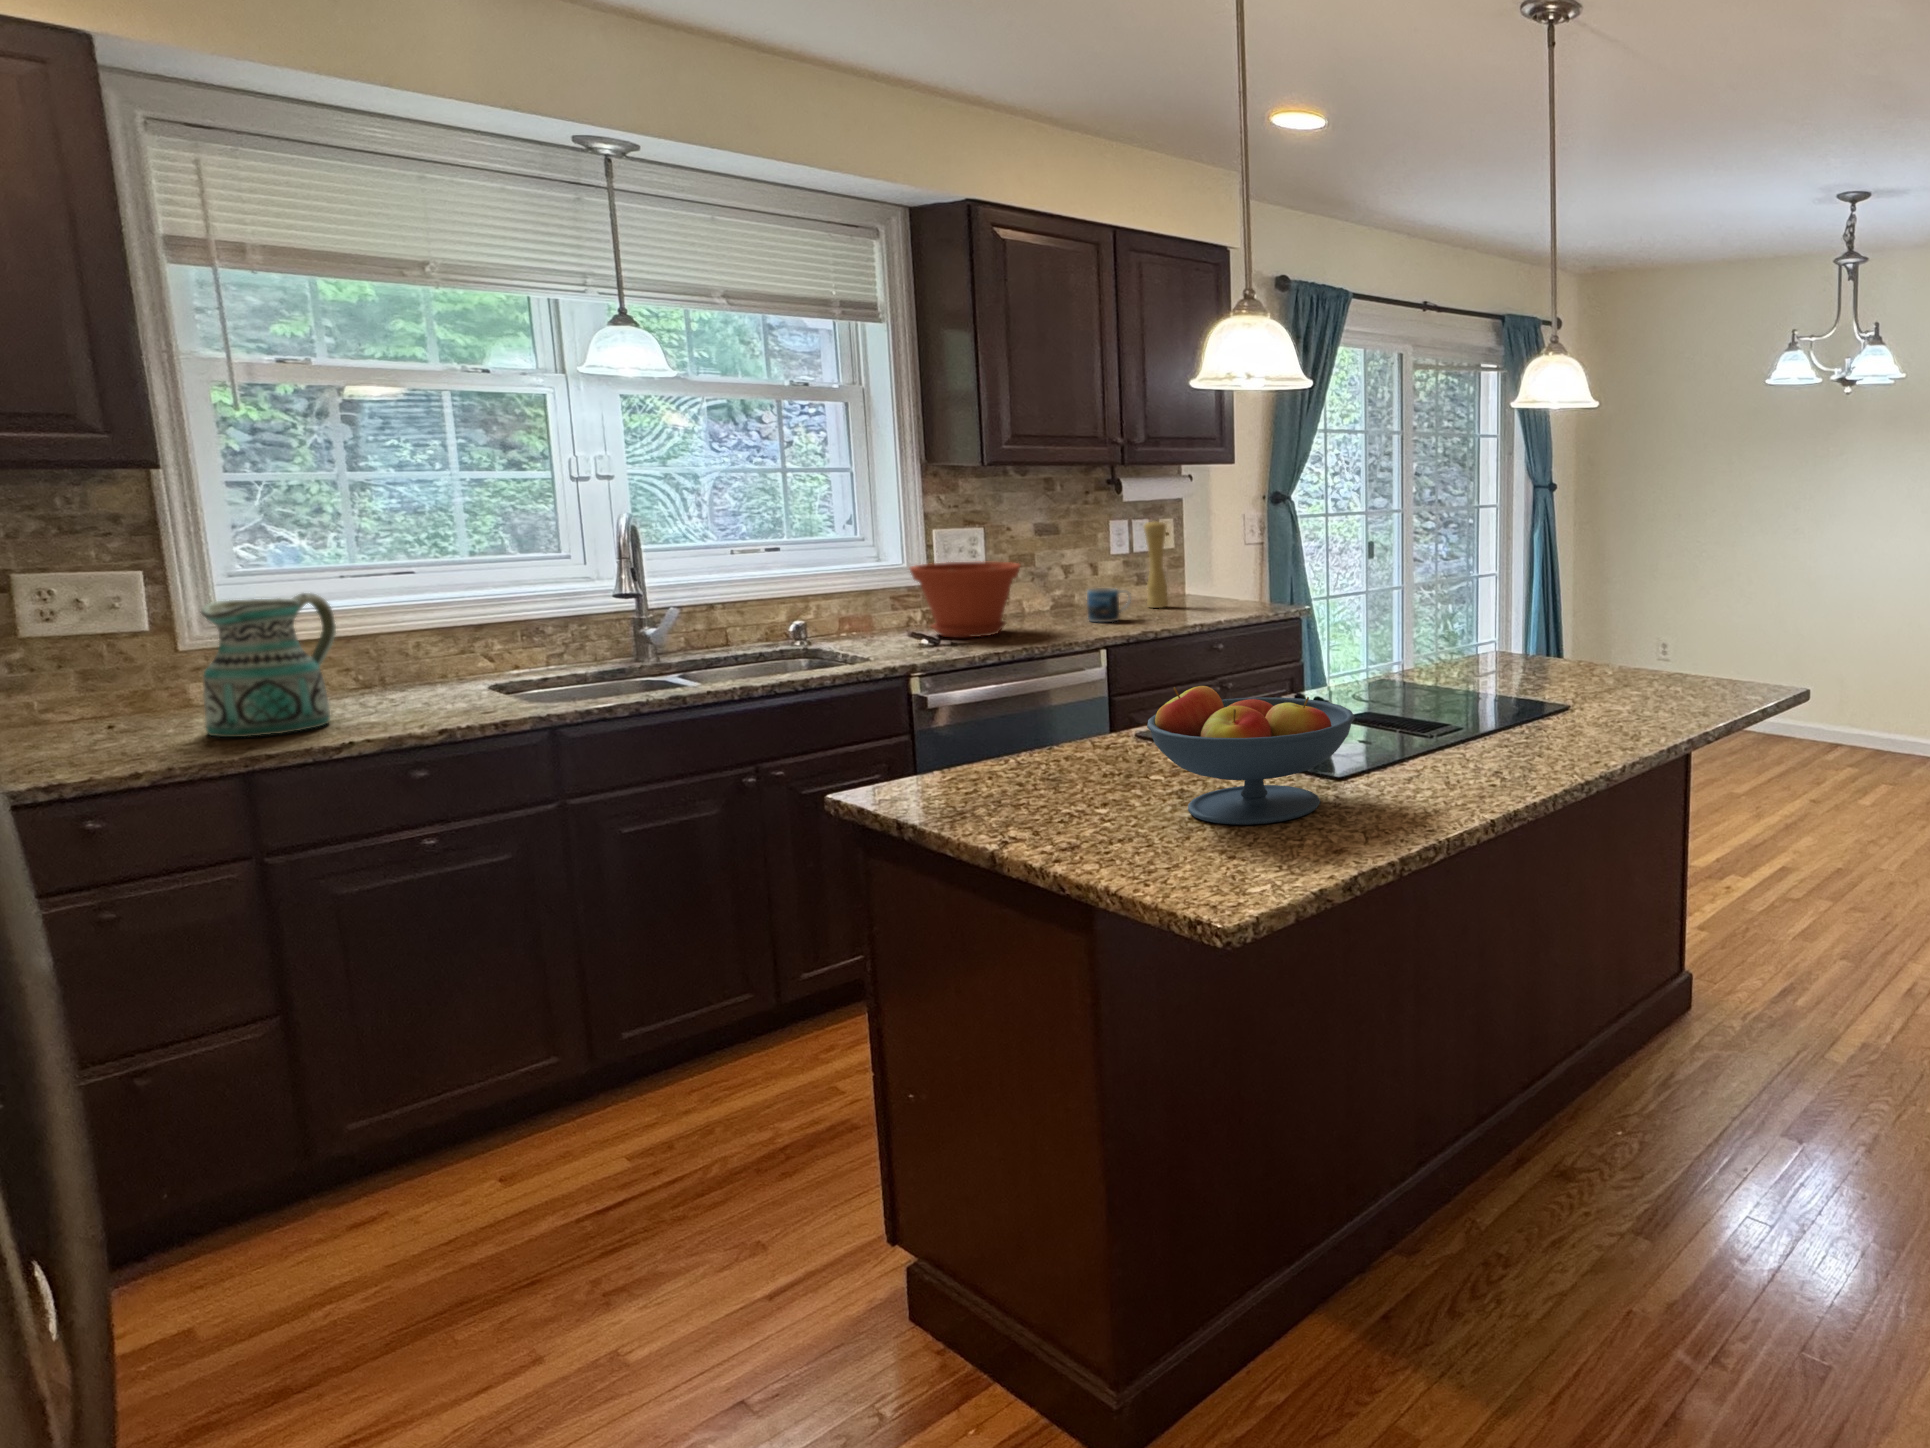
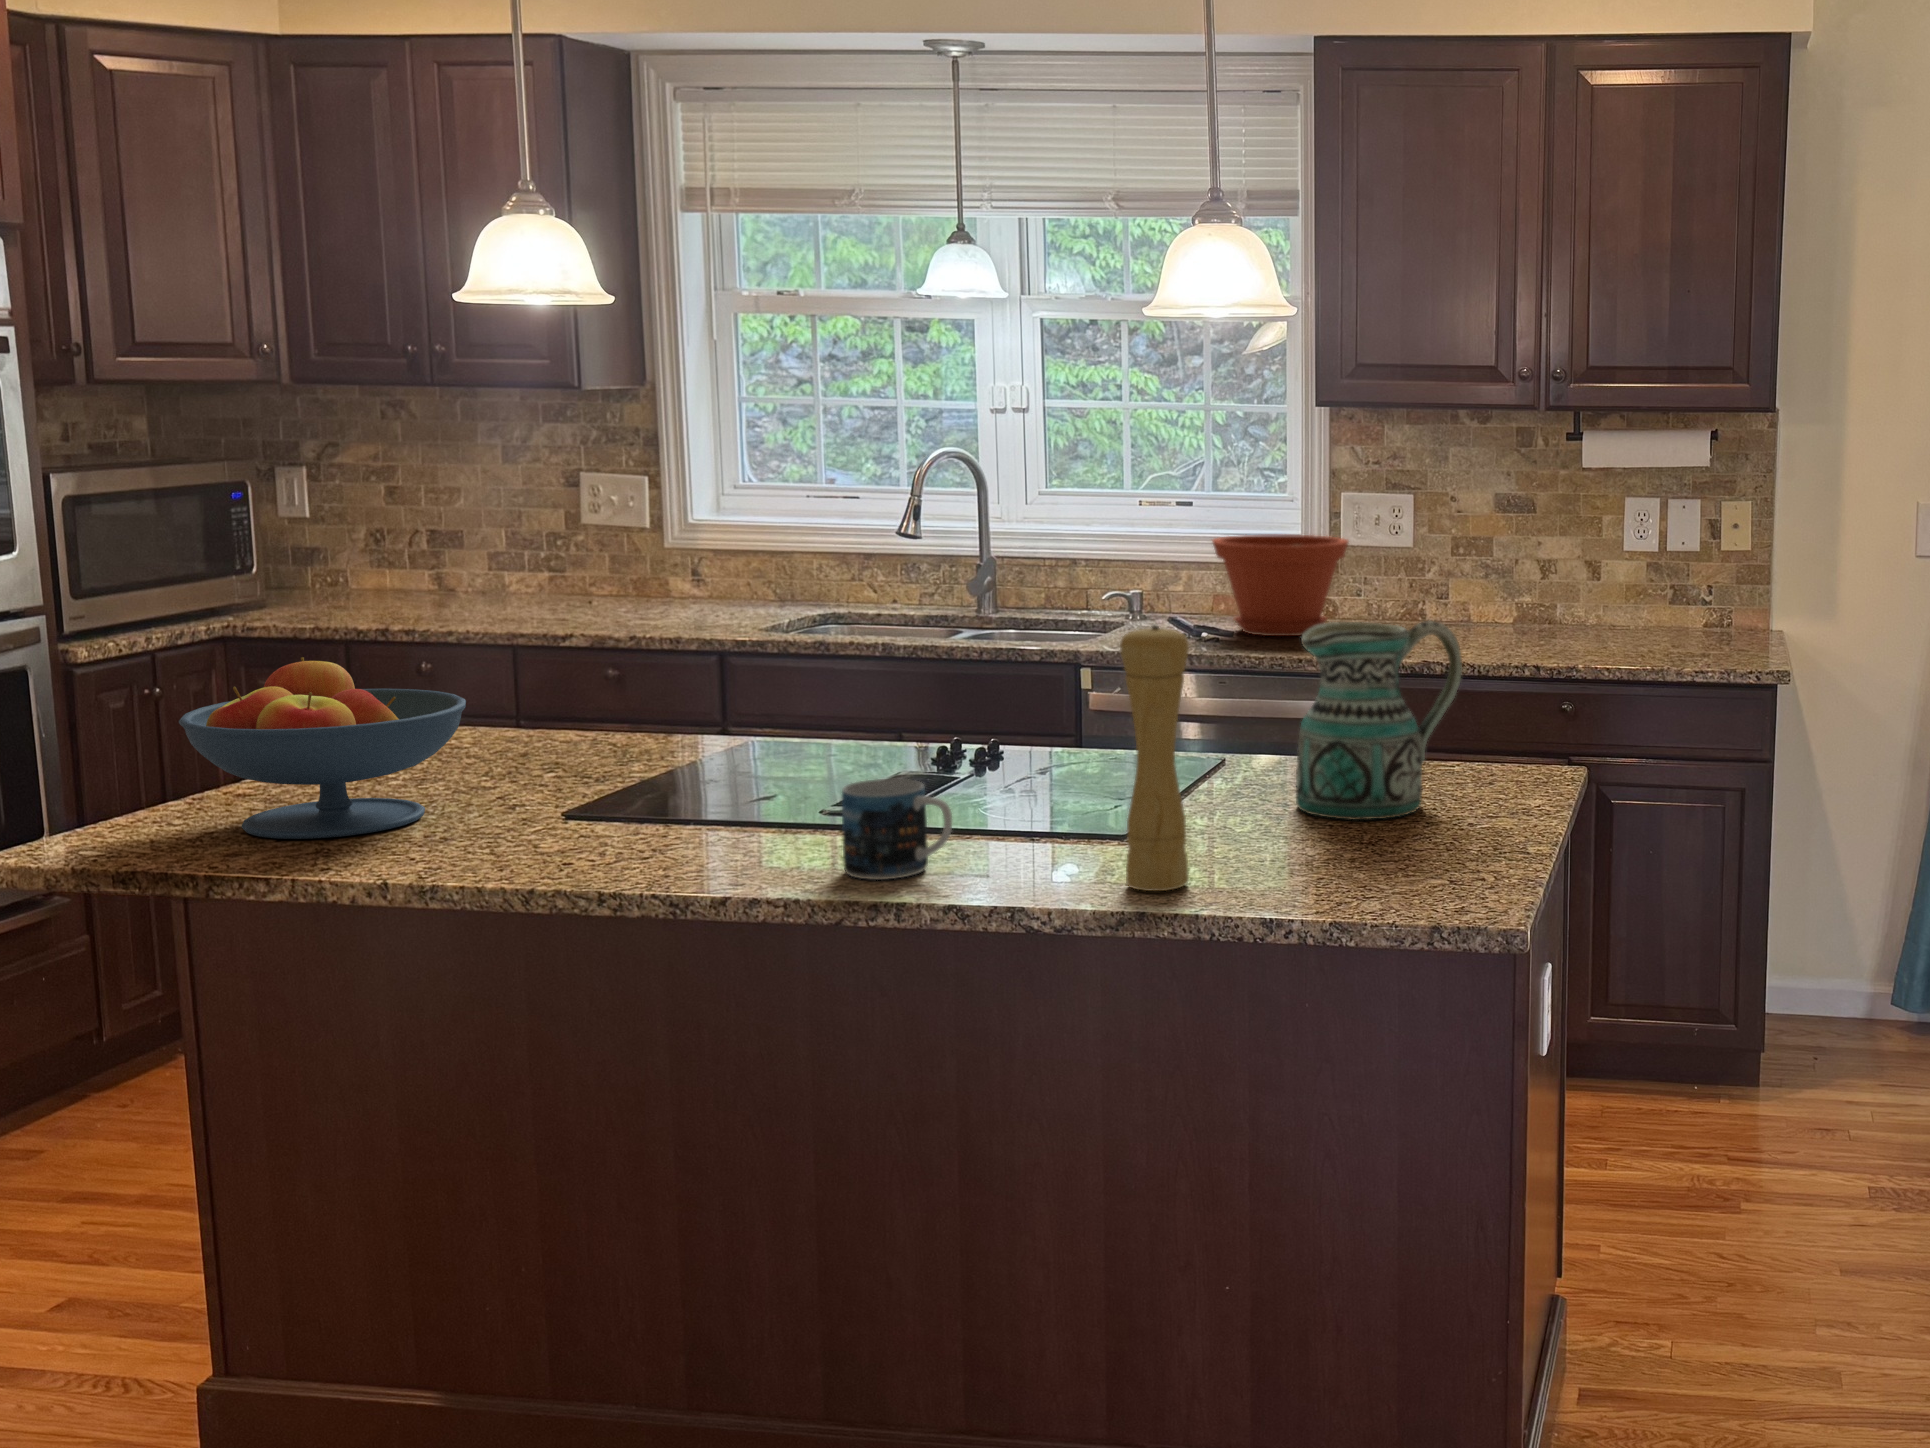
pepper mill: present [1144,521,1168,608] -> present [1120,625,1189,891]
mug: present [1087,588,1131,622] -> present [842,779,952,880]
ceramic pitcher: present [201,593,336,737] -> present [1296,621,1462,820]

